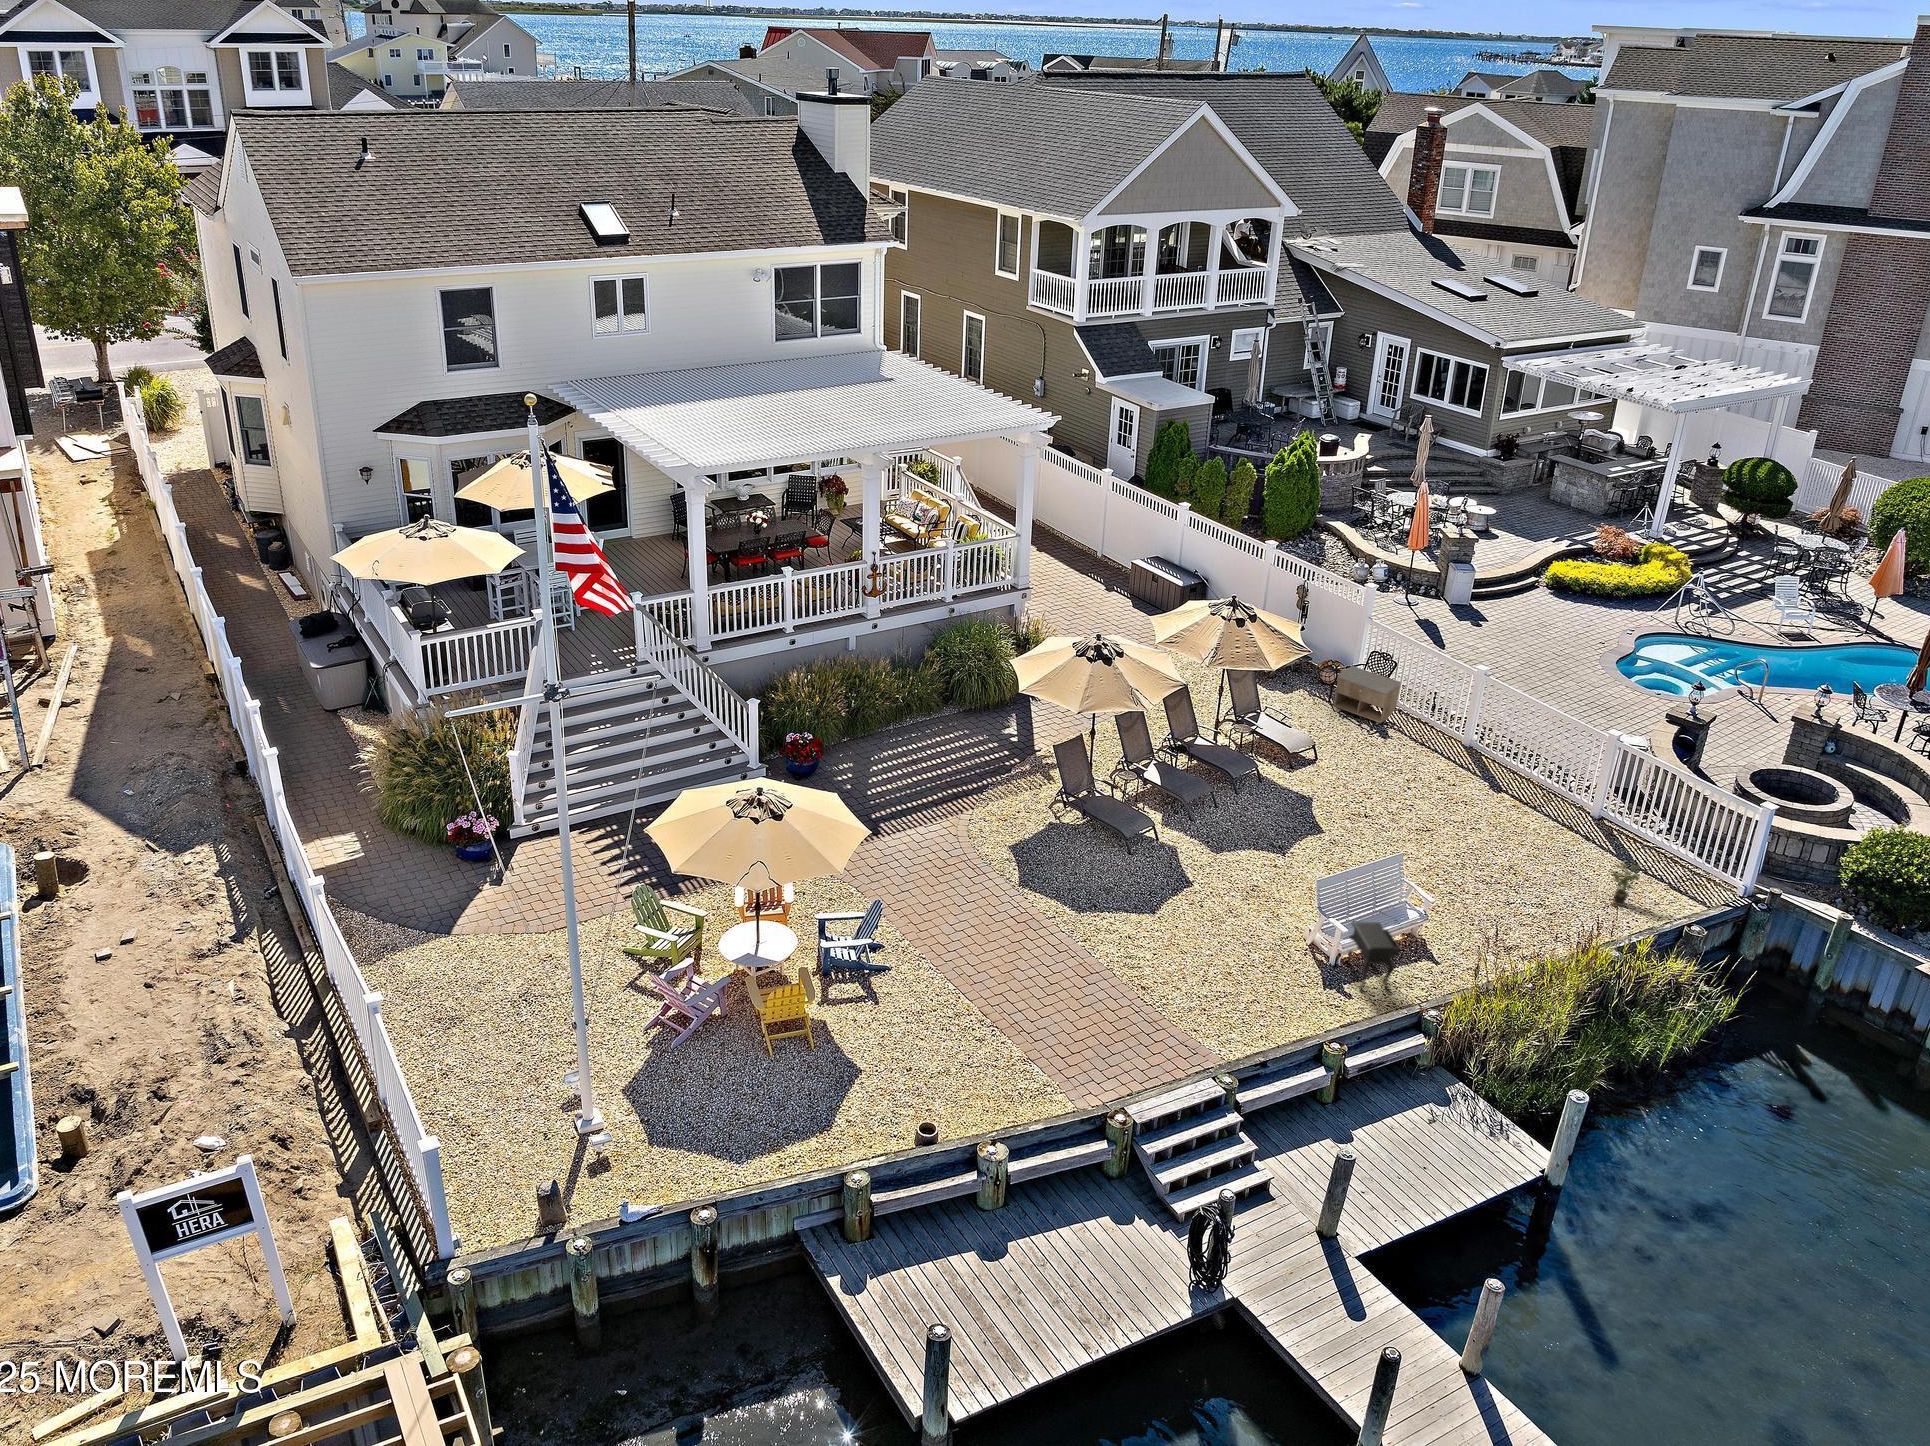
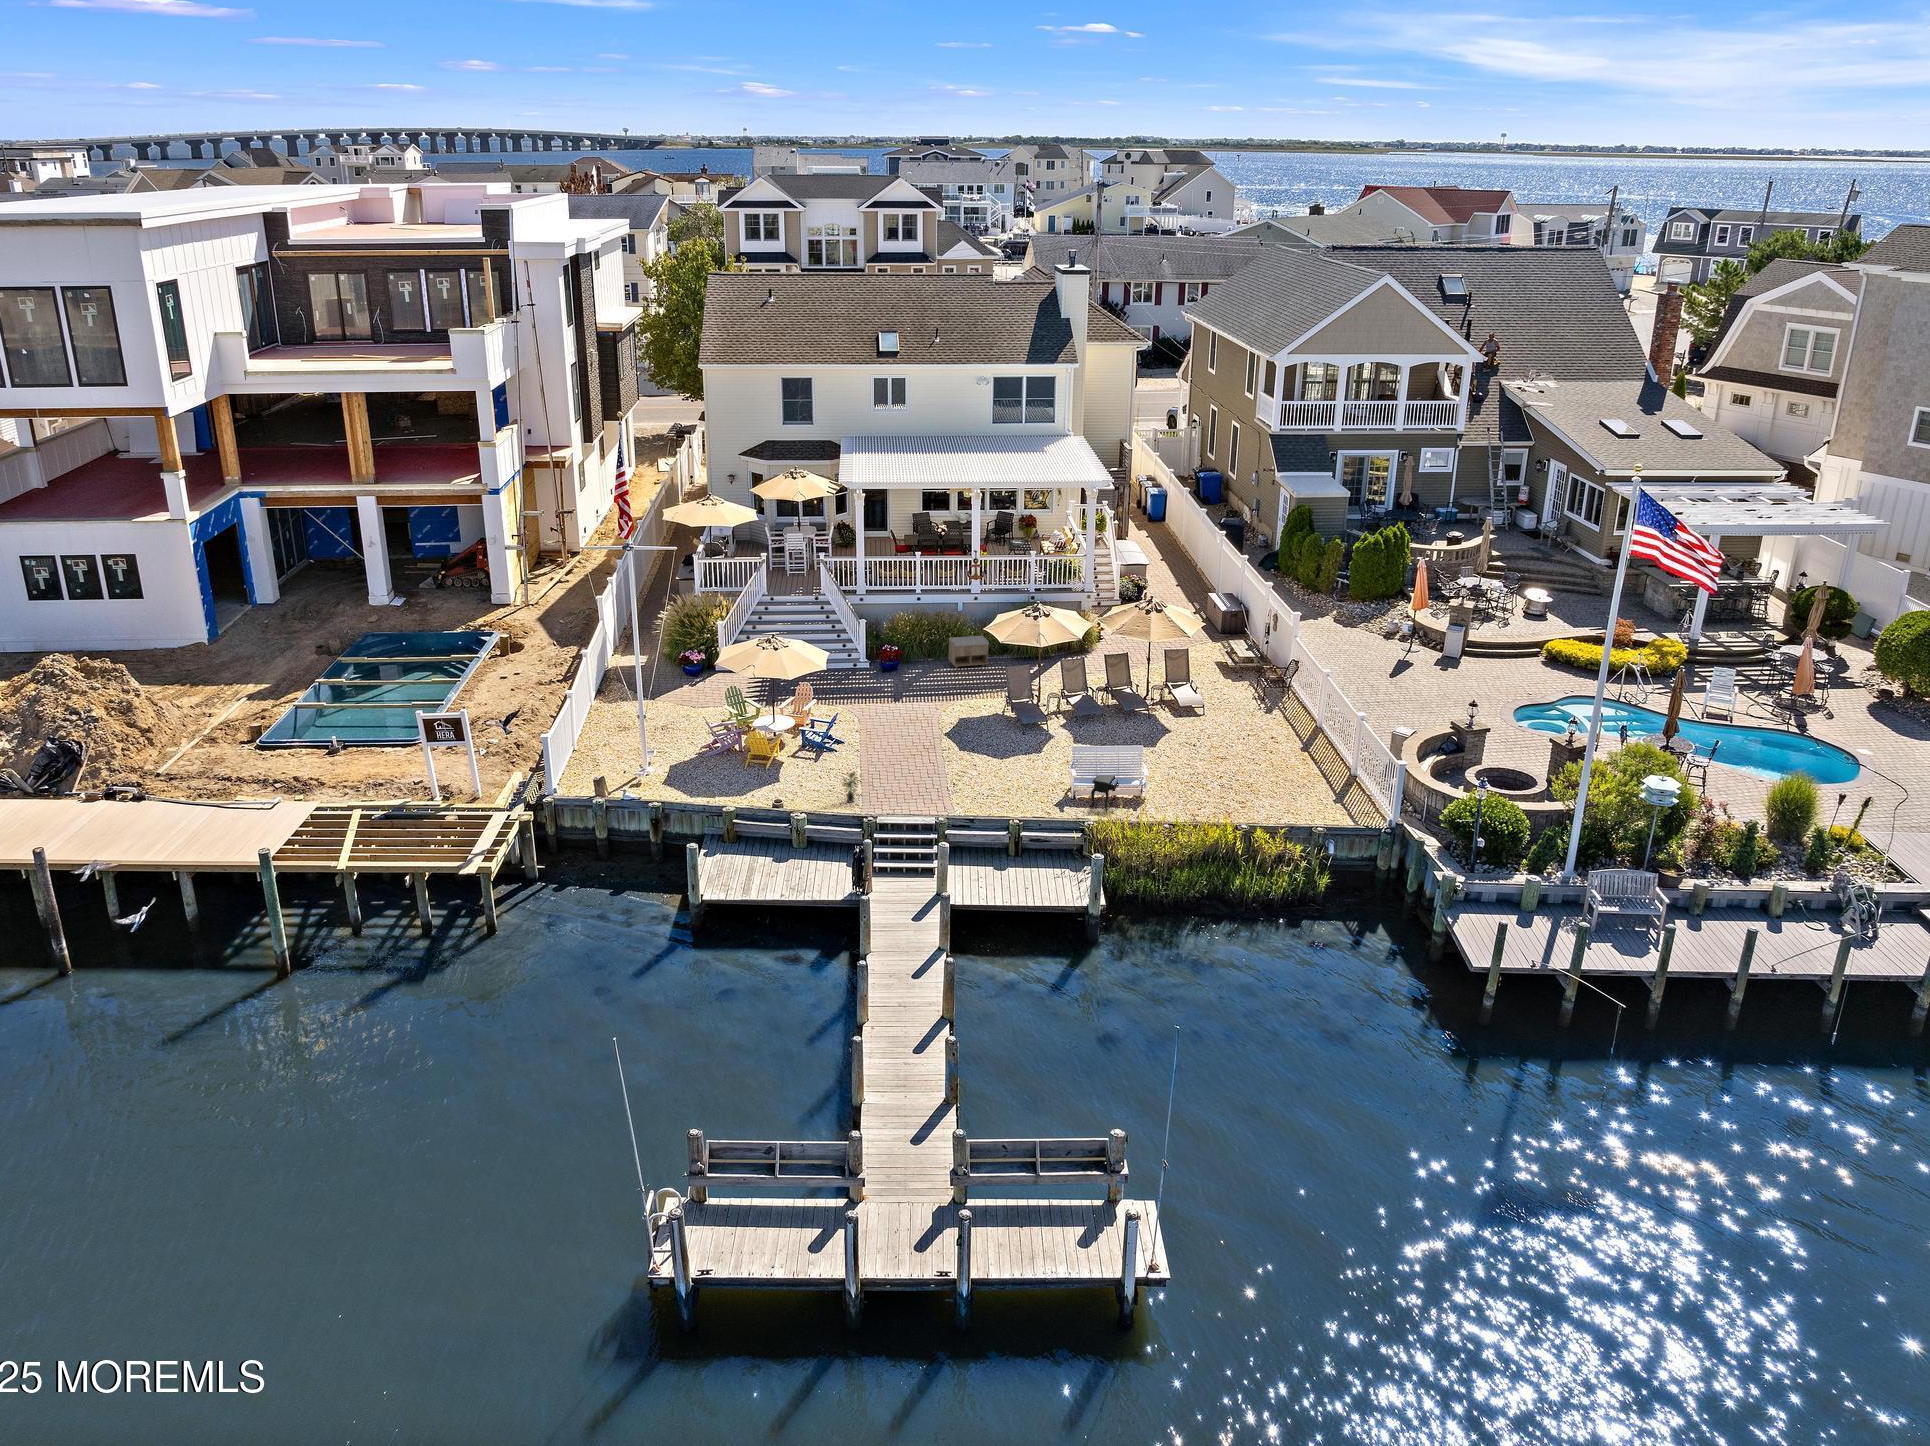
storage bench: present [1333,666,1401,724] -> present [949,636,989,668]
potted plant: present [1613,861,1639,906] -> present [843,772,857,803]

